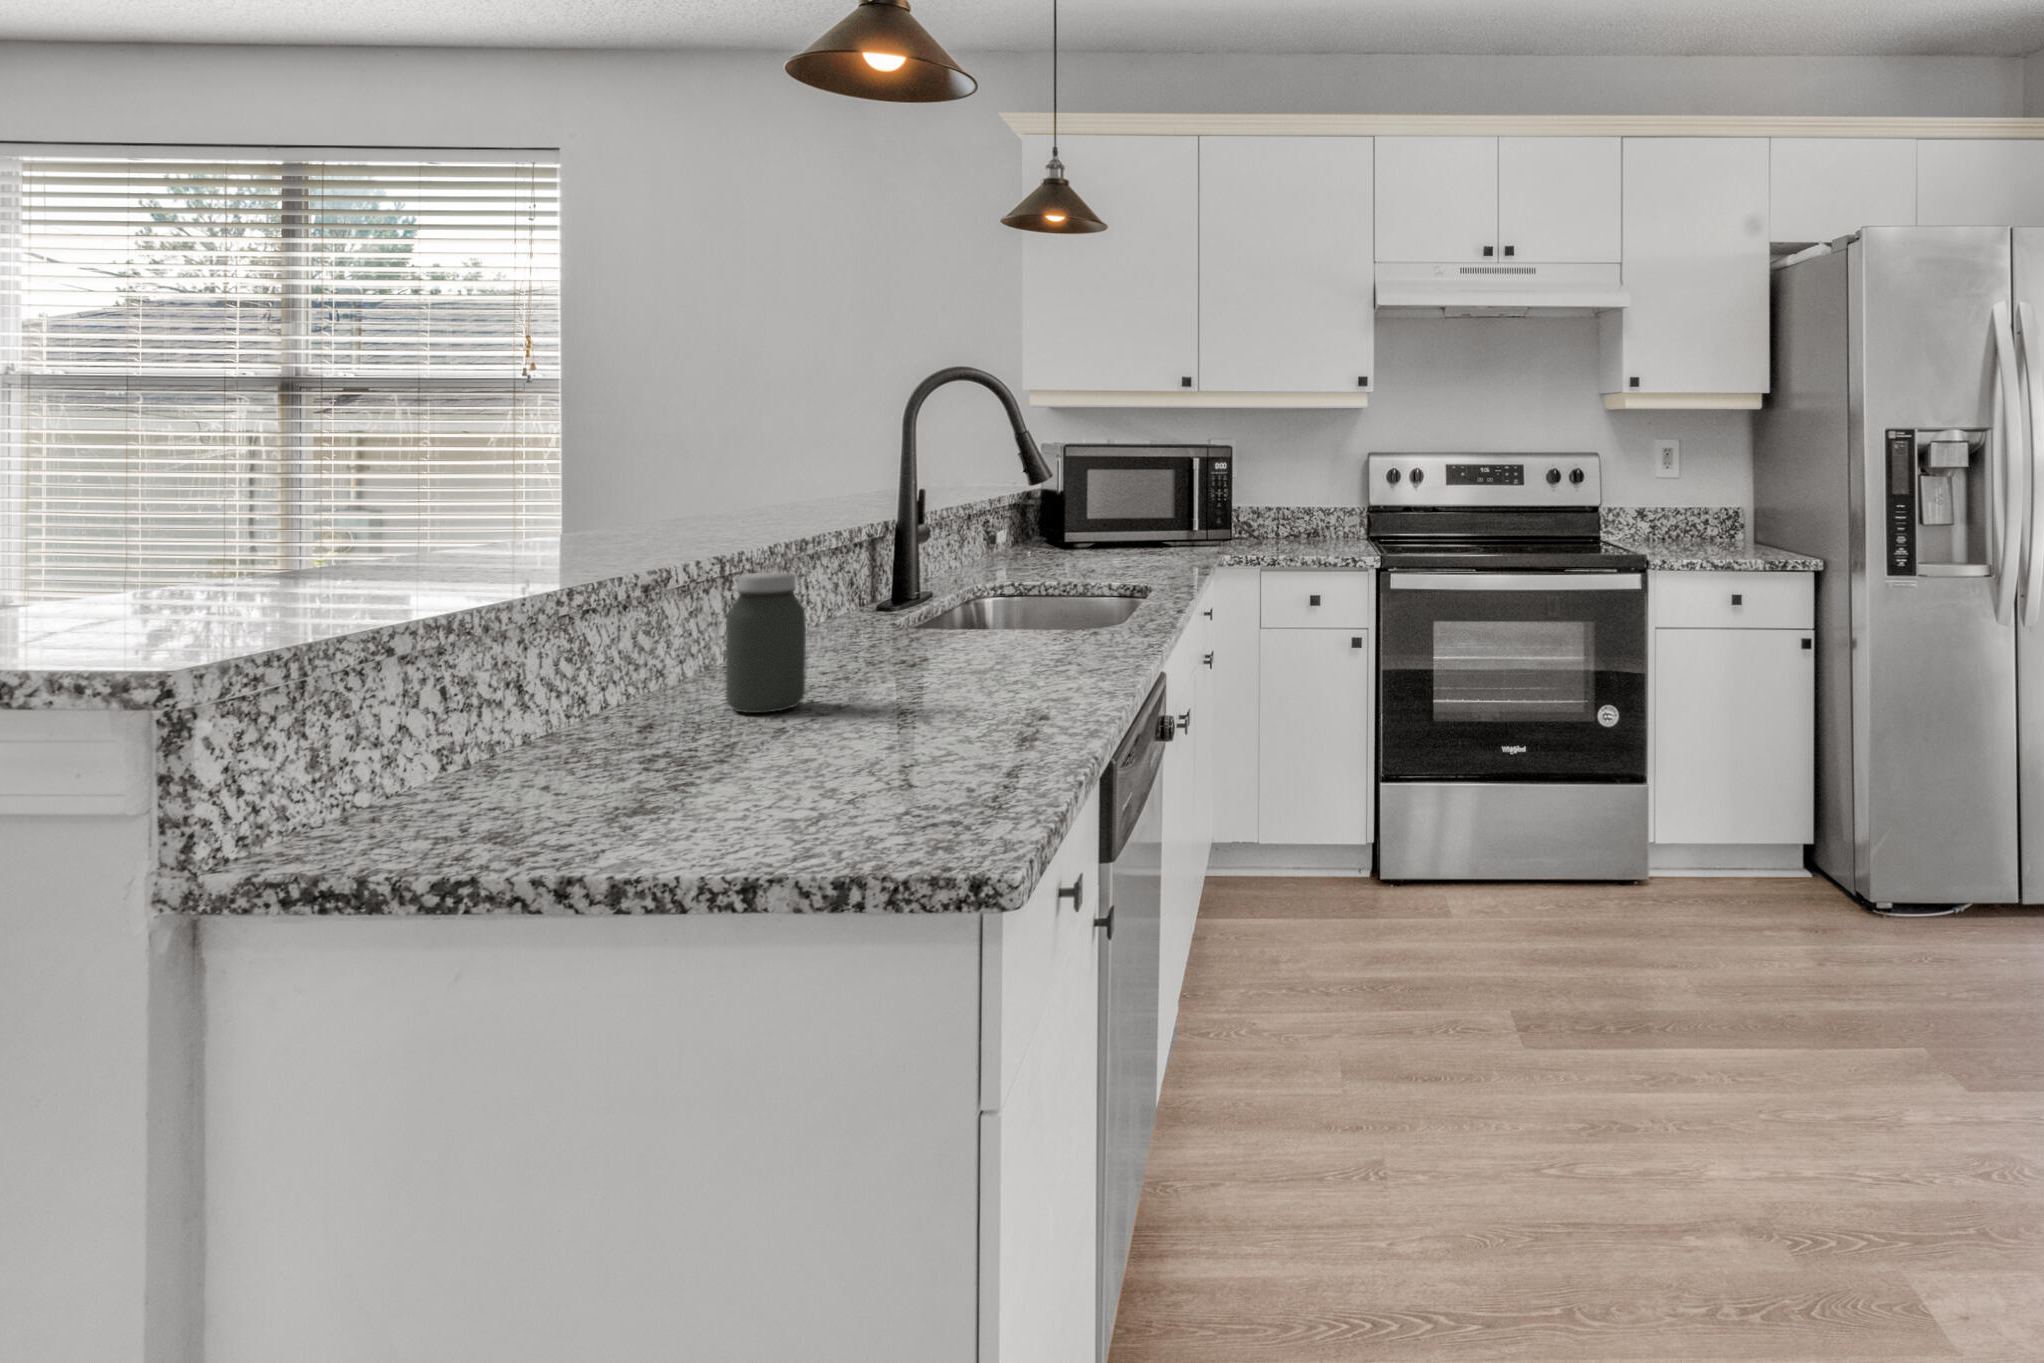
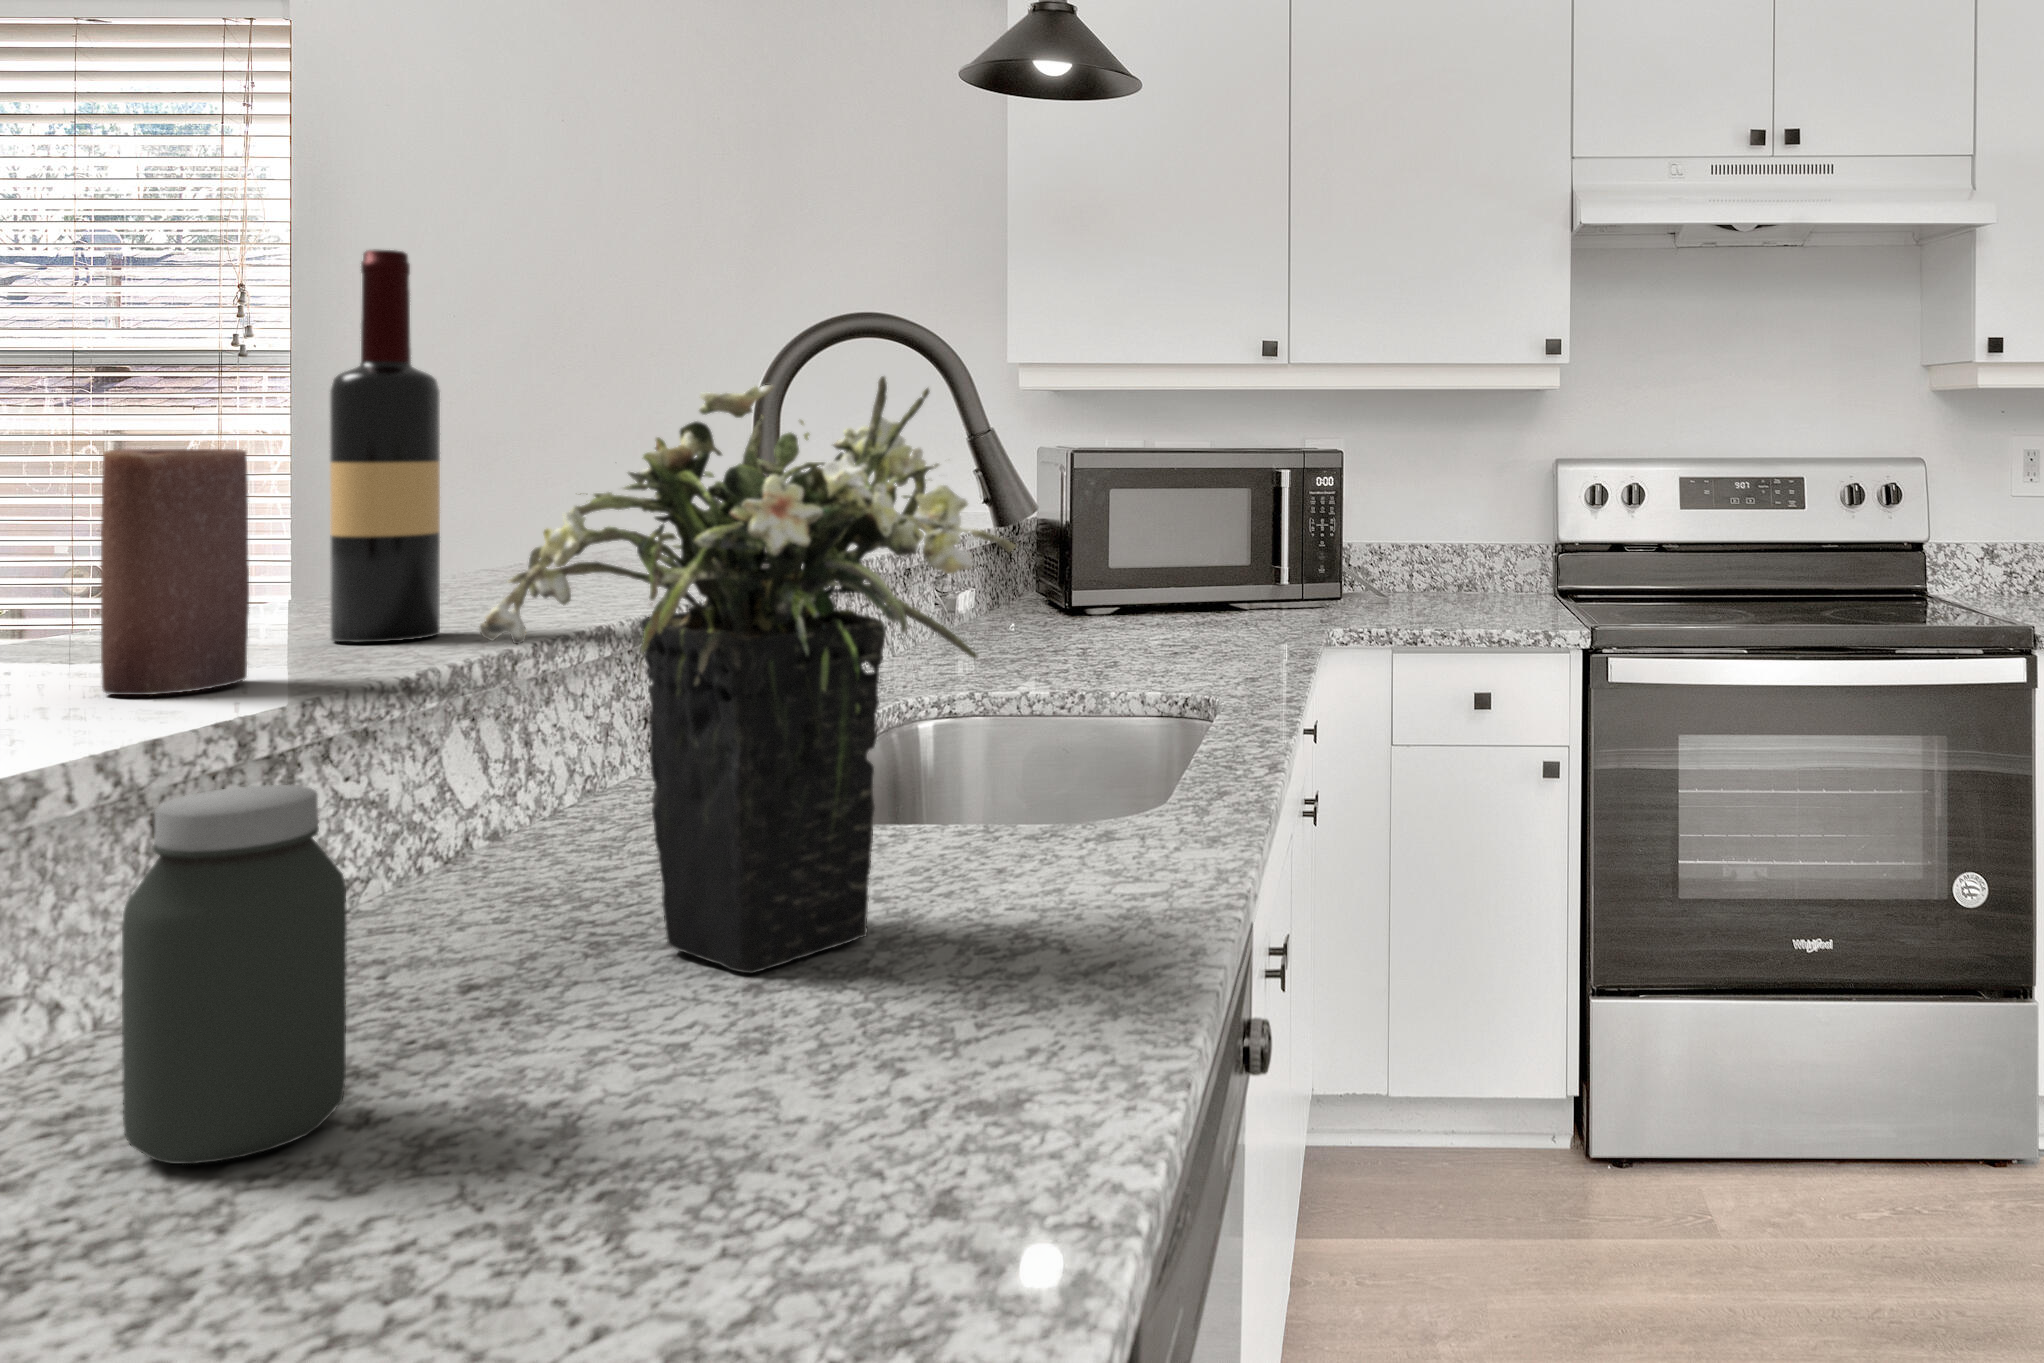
wine bottle: none [707,340,760,536] -> present [330,250,440,642]
flower arrangement: none [837,407,1068,672] -> present [480,376,1016,973]
candle: none [635,439,698,551] -> present [101,449,249,695]

